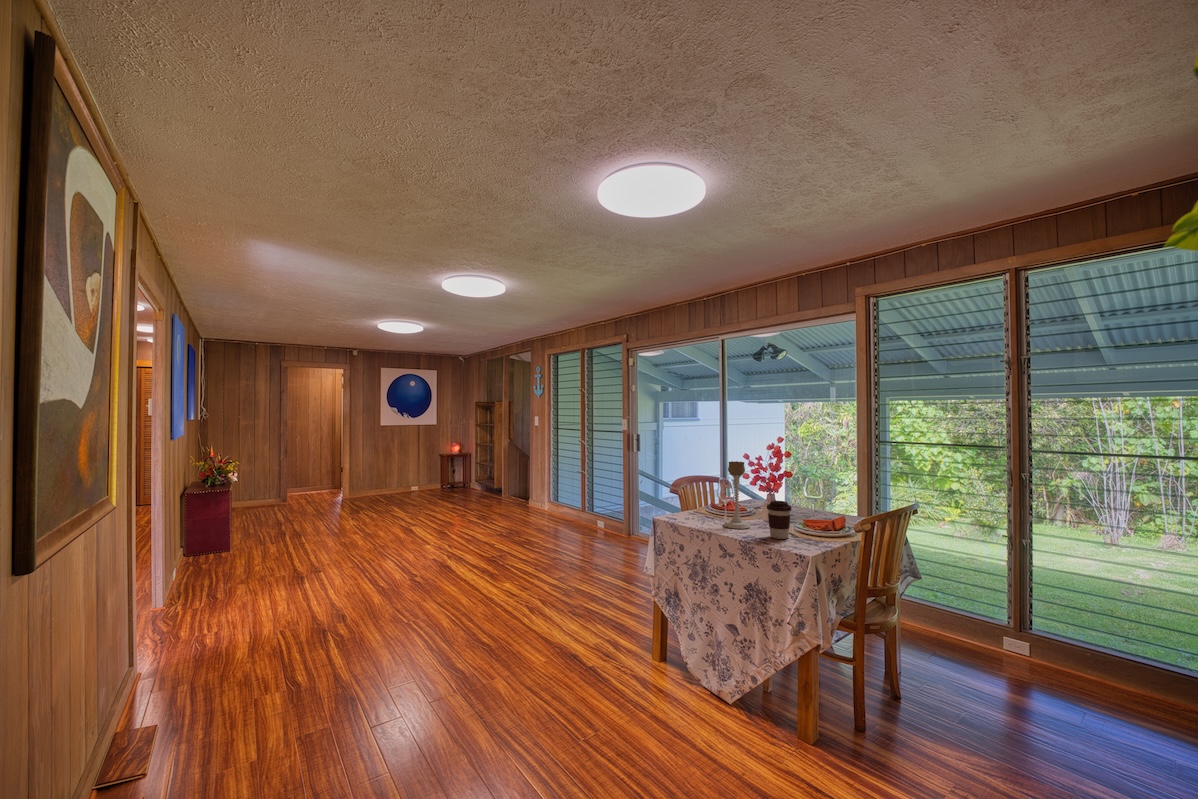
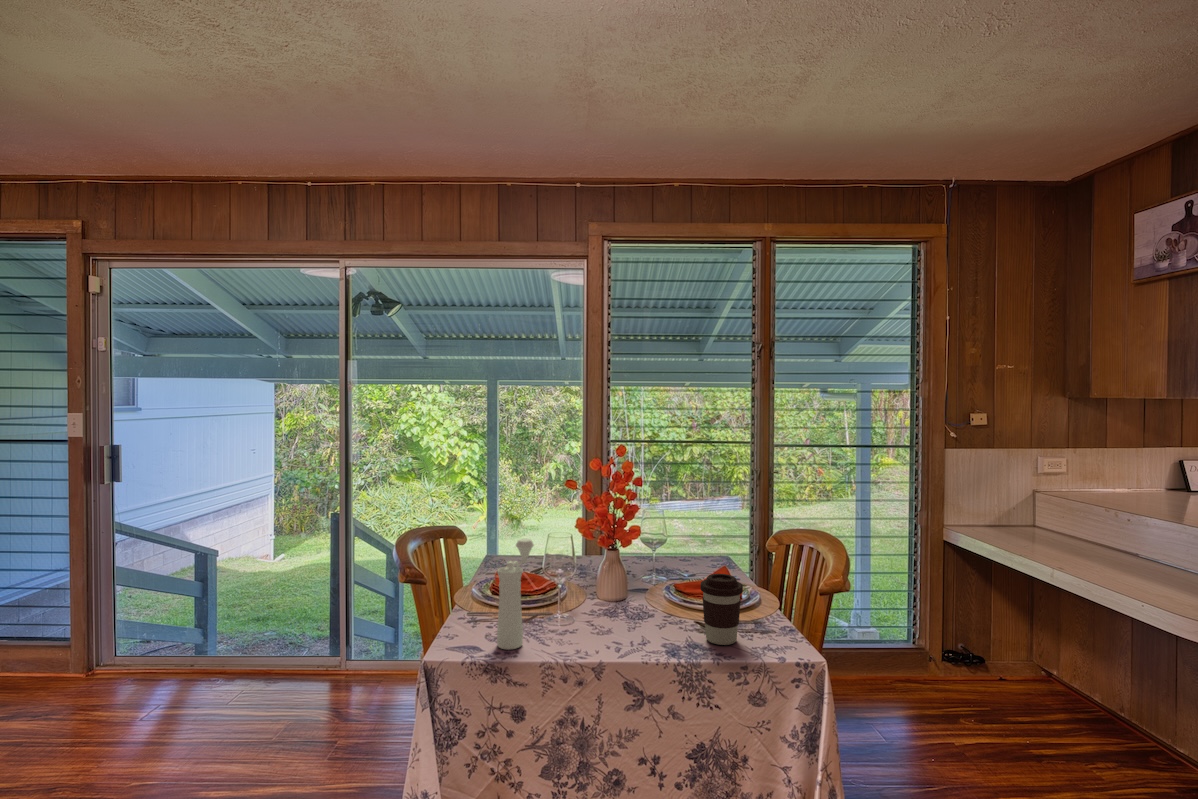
candle holder: present [723,461,750,529] -> none [591,509,641,644]
pepper mill: none [681,474,711,520] -> present [497,539,534,650]

